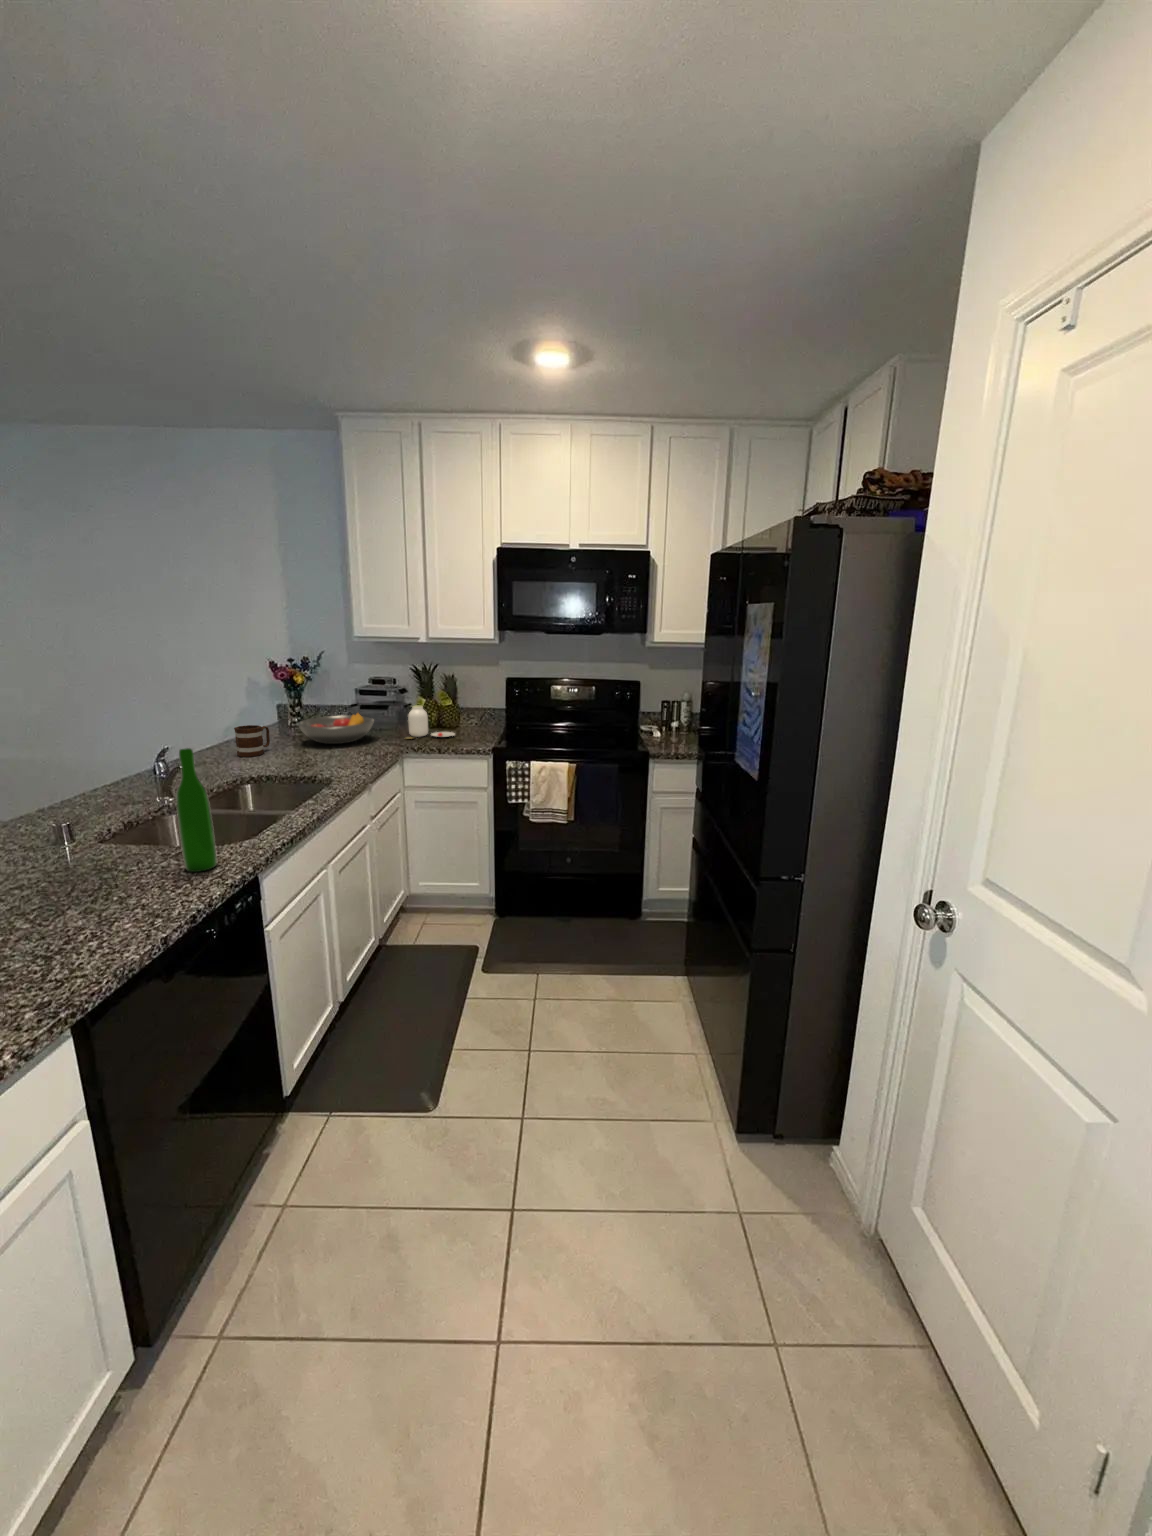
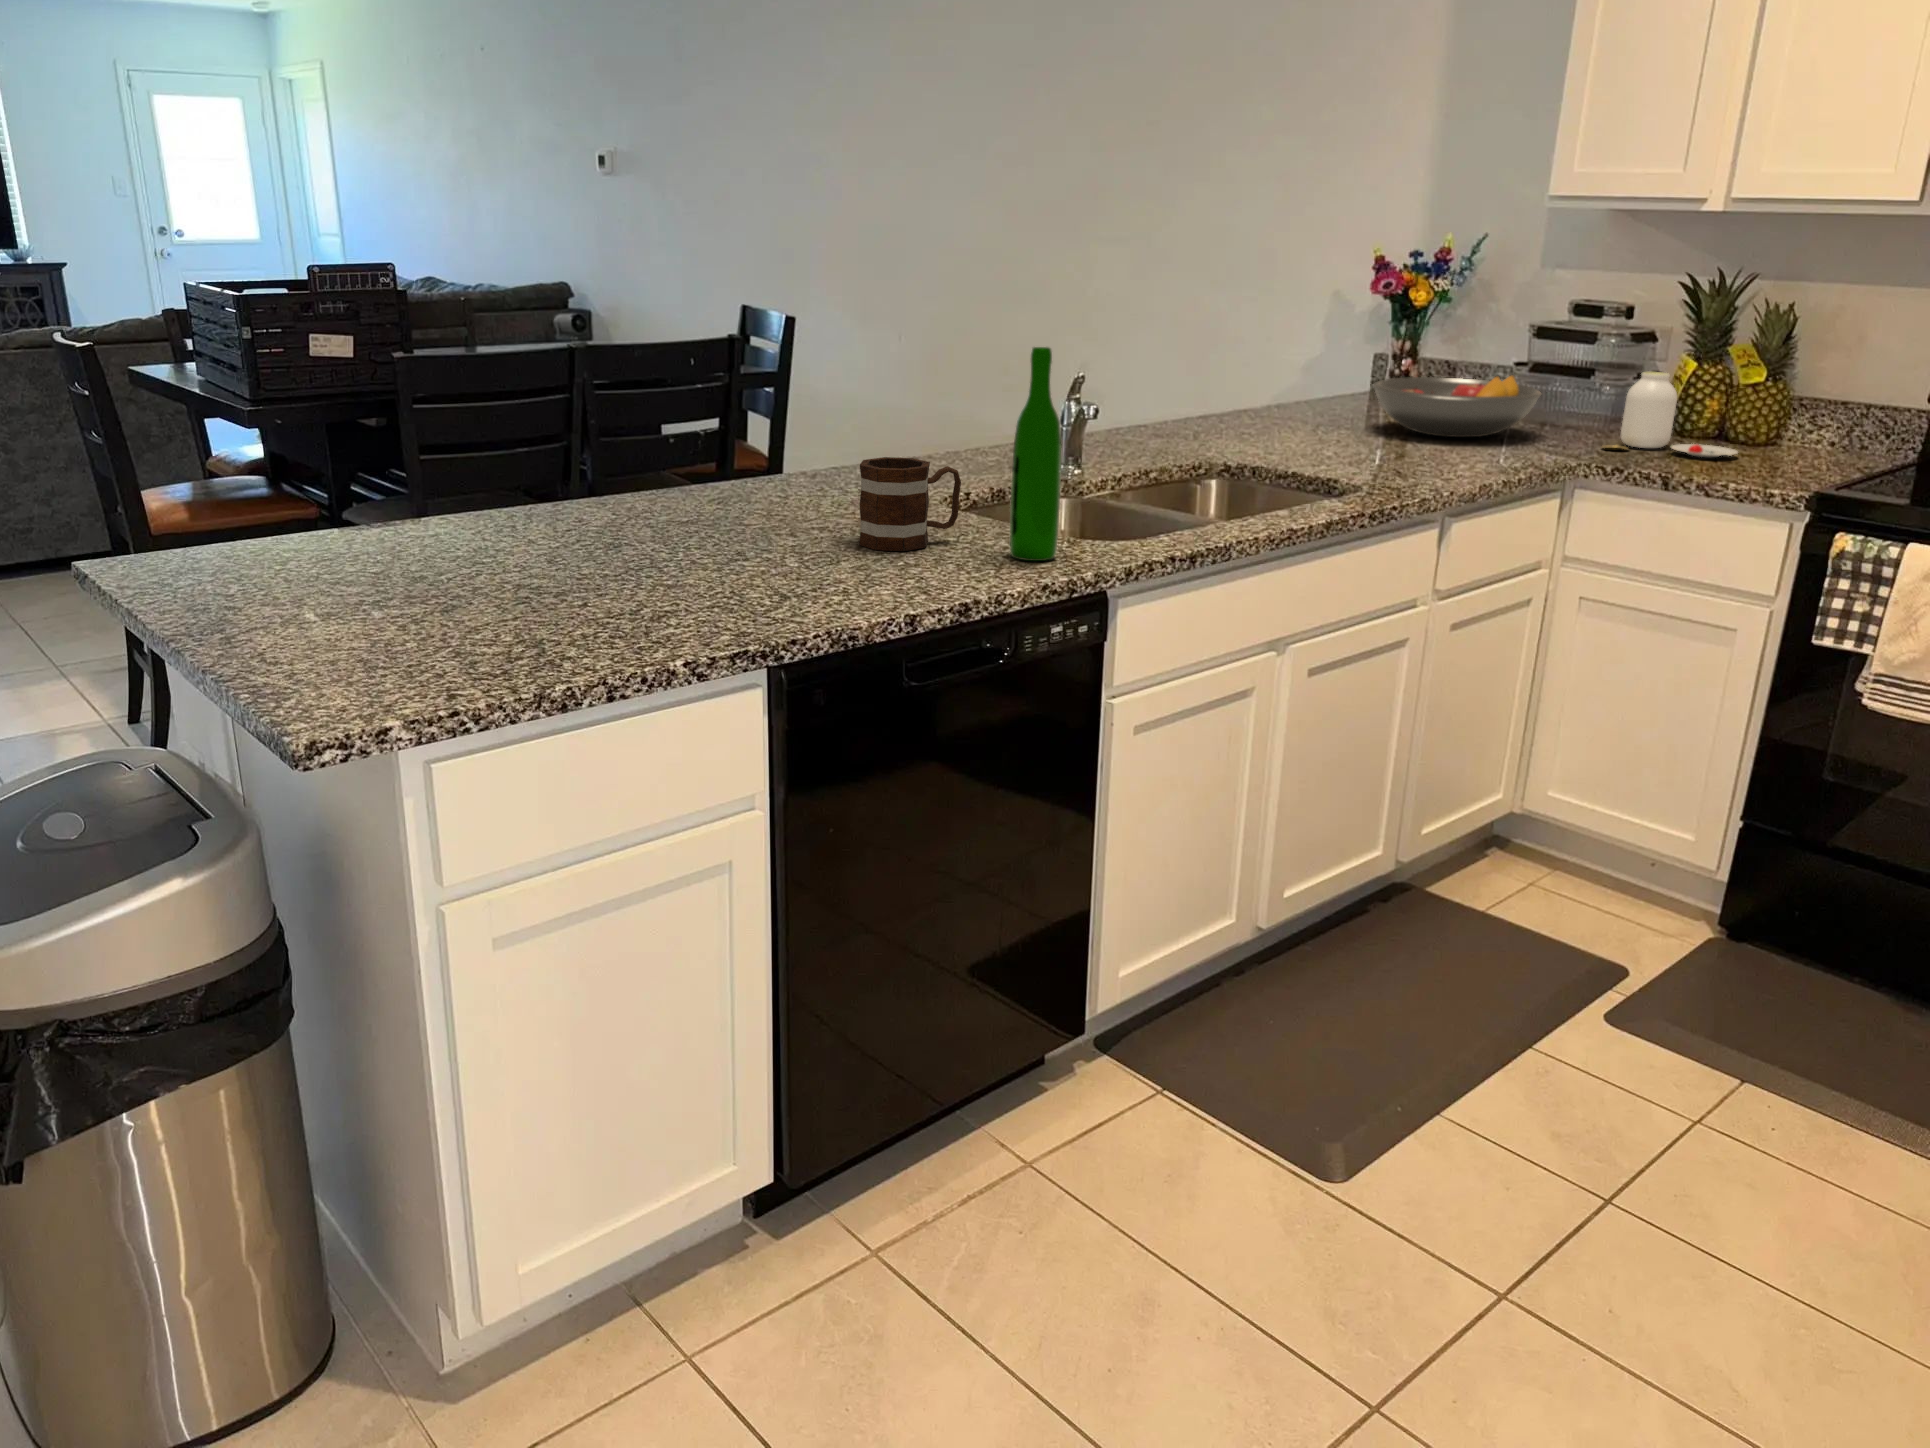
mug: present [234,725,270,757] -> present [859,457,961,551]

